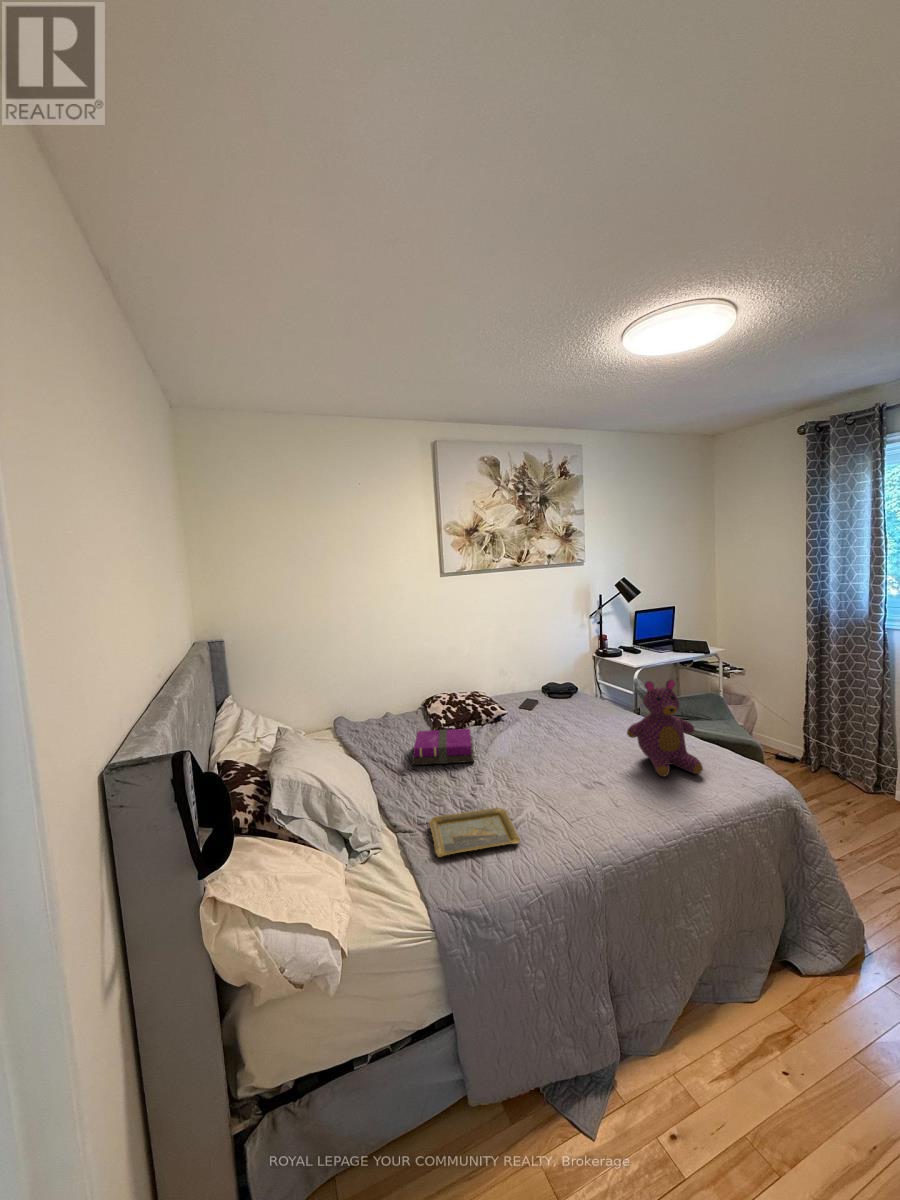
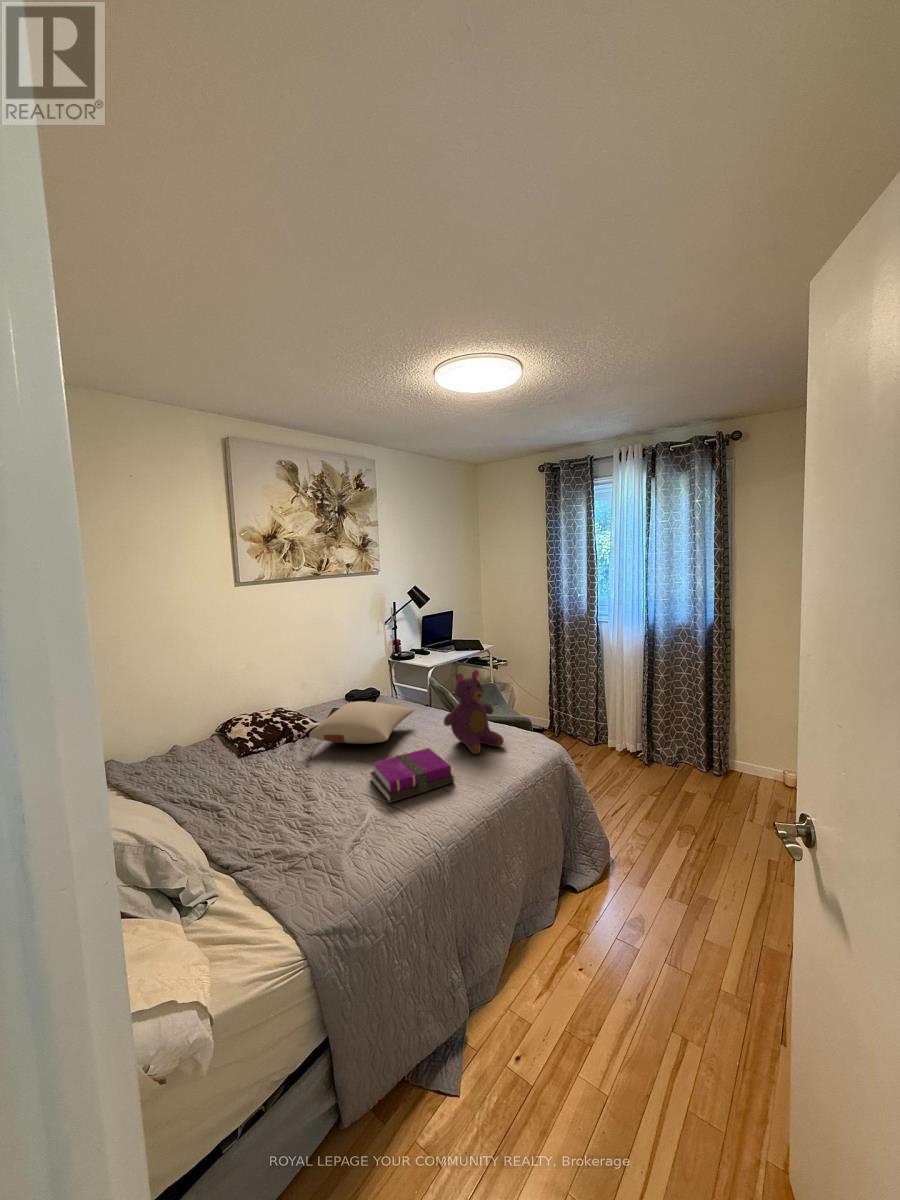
pillow: none [491,695,601,741] -> present [309,701,414,744]
notebook: present [412,729,474,765] -> present [370,748,455,803]
tray: present [429,808,520,857] -> none [269,816,373,883]

